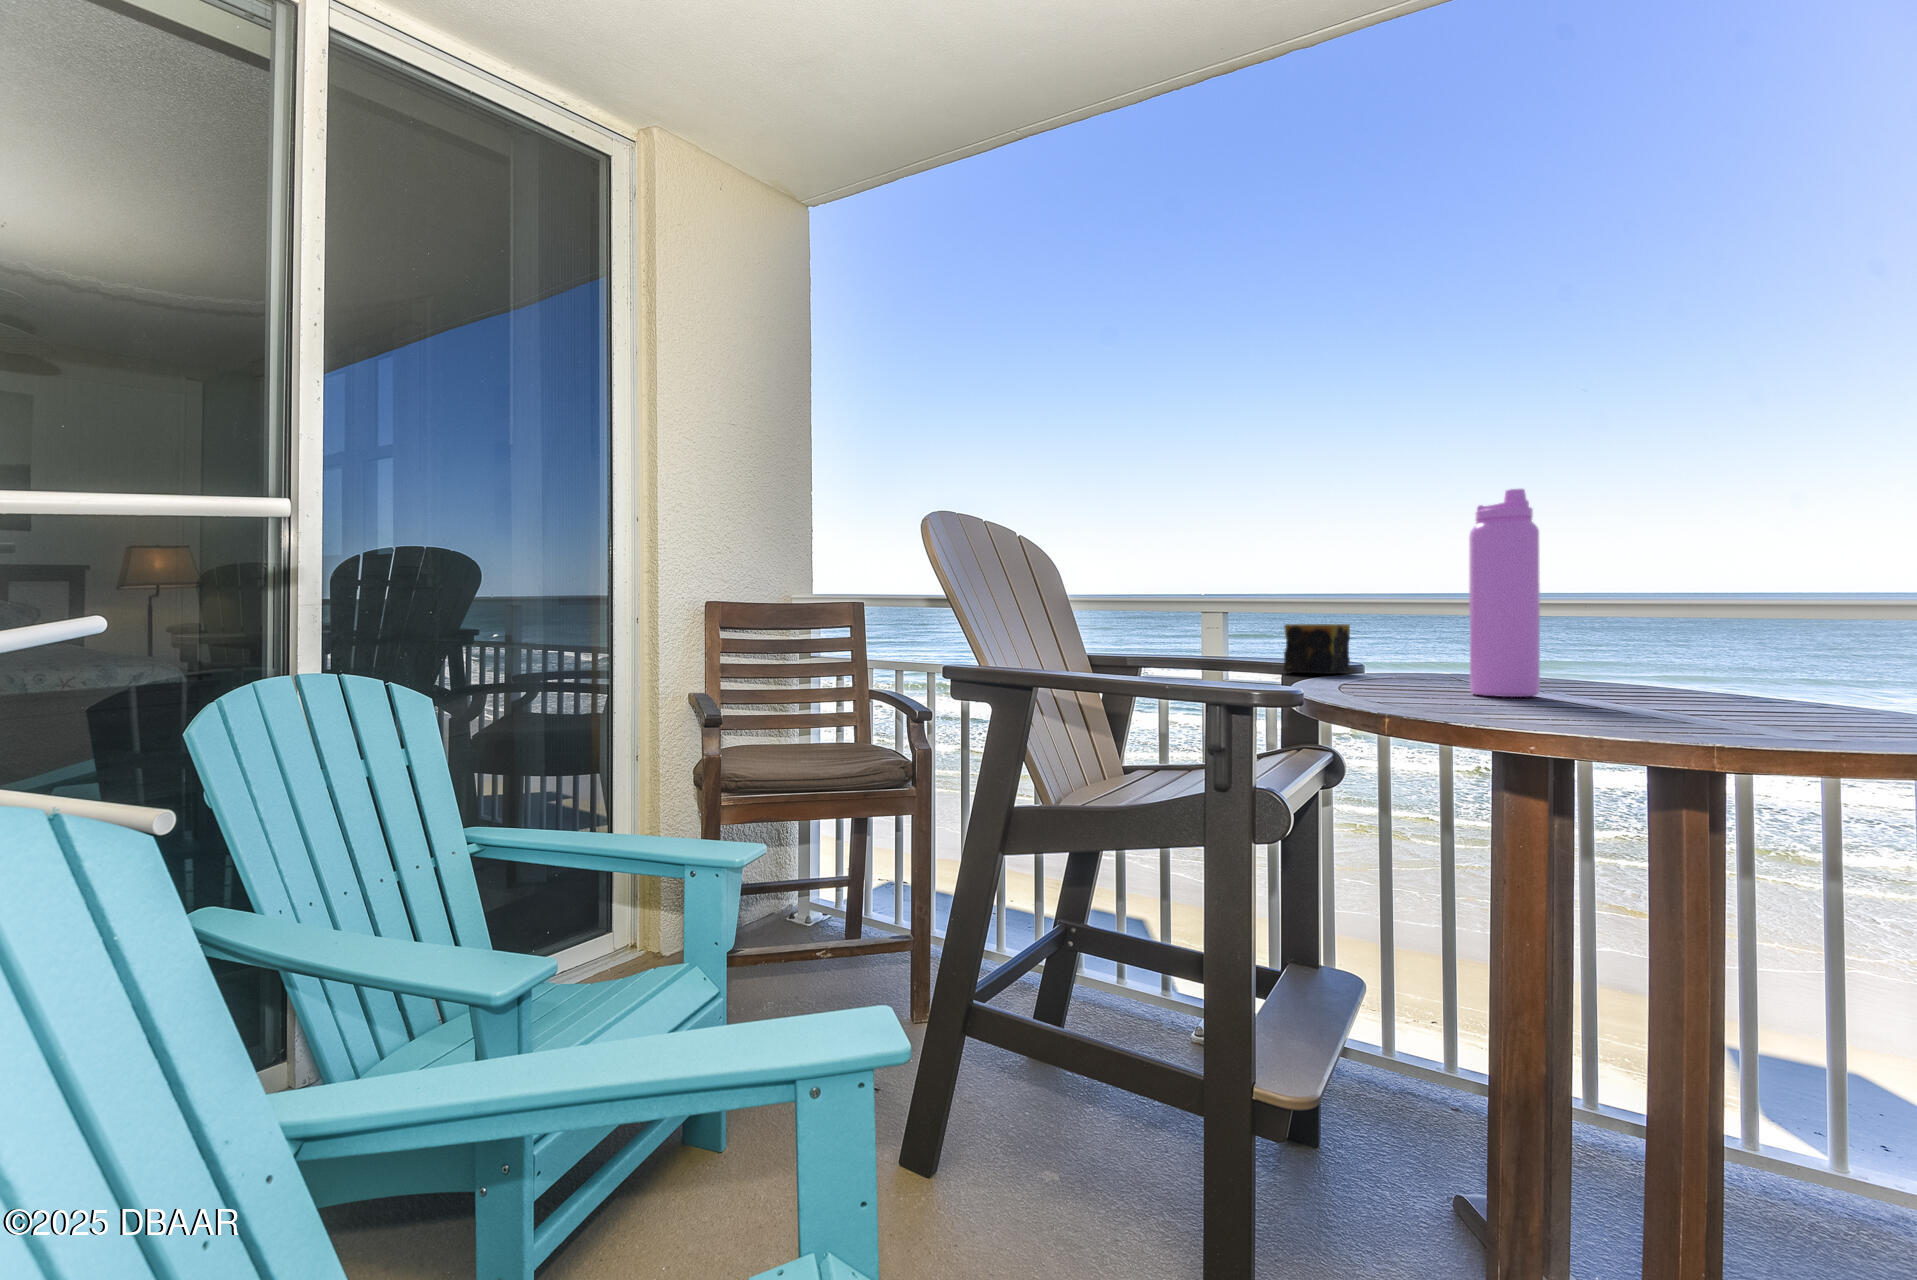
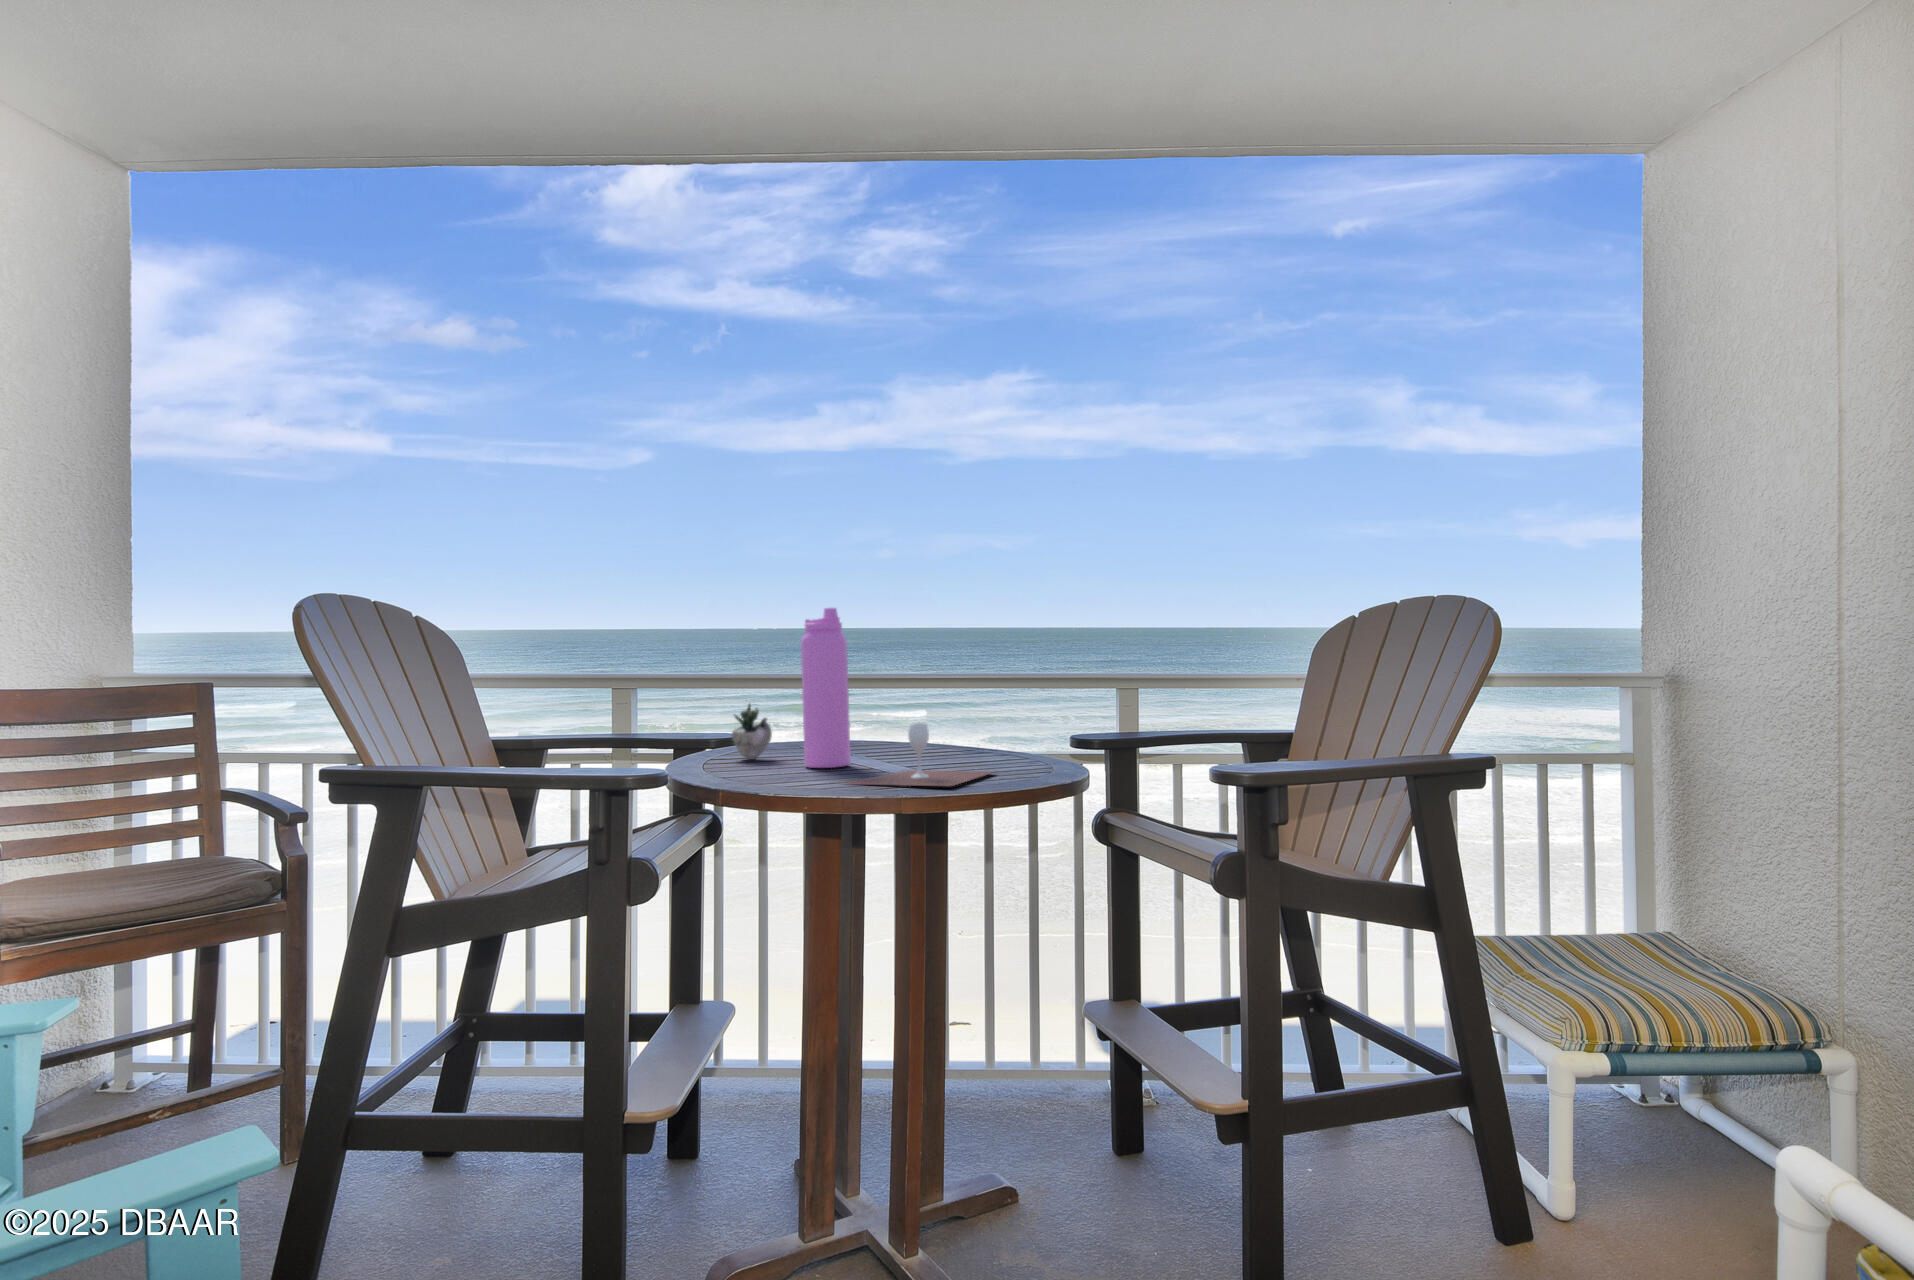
succulent plant: none [1360,608,1460,684] -> present [732,704,772,759]
candle: present [1284,624,1350,674] -> none [677,706,735,752]
wine glass: none [1555,638,1822,730] -> present [844,723,994,786]

